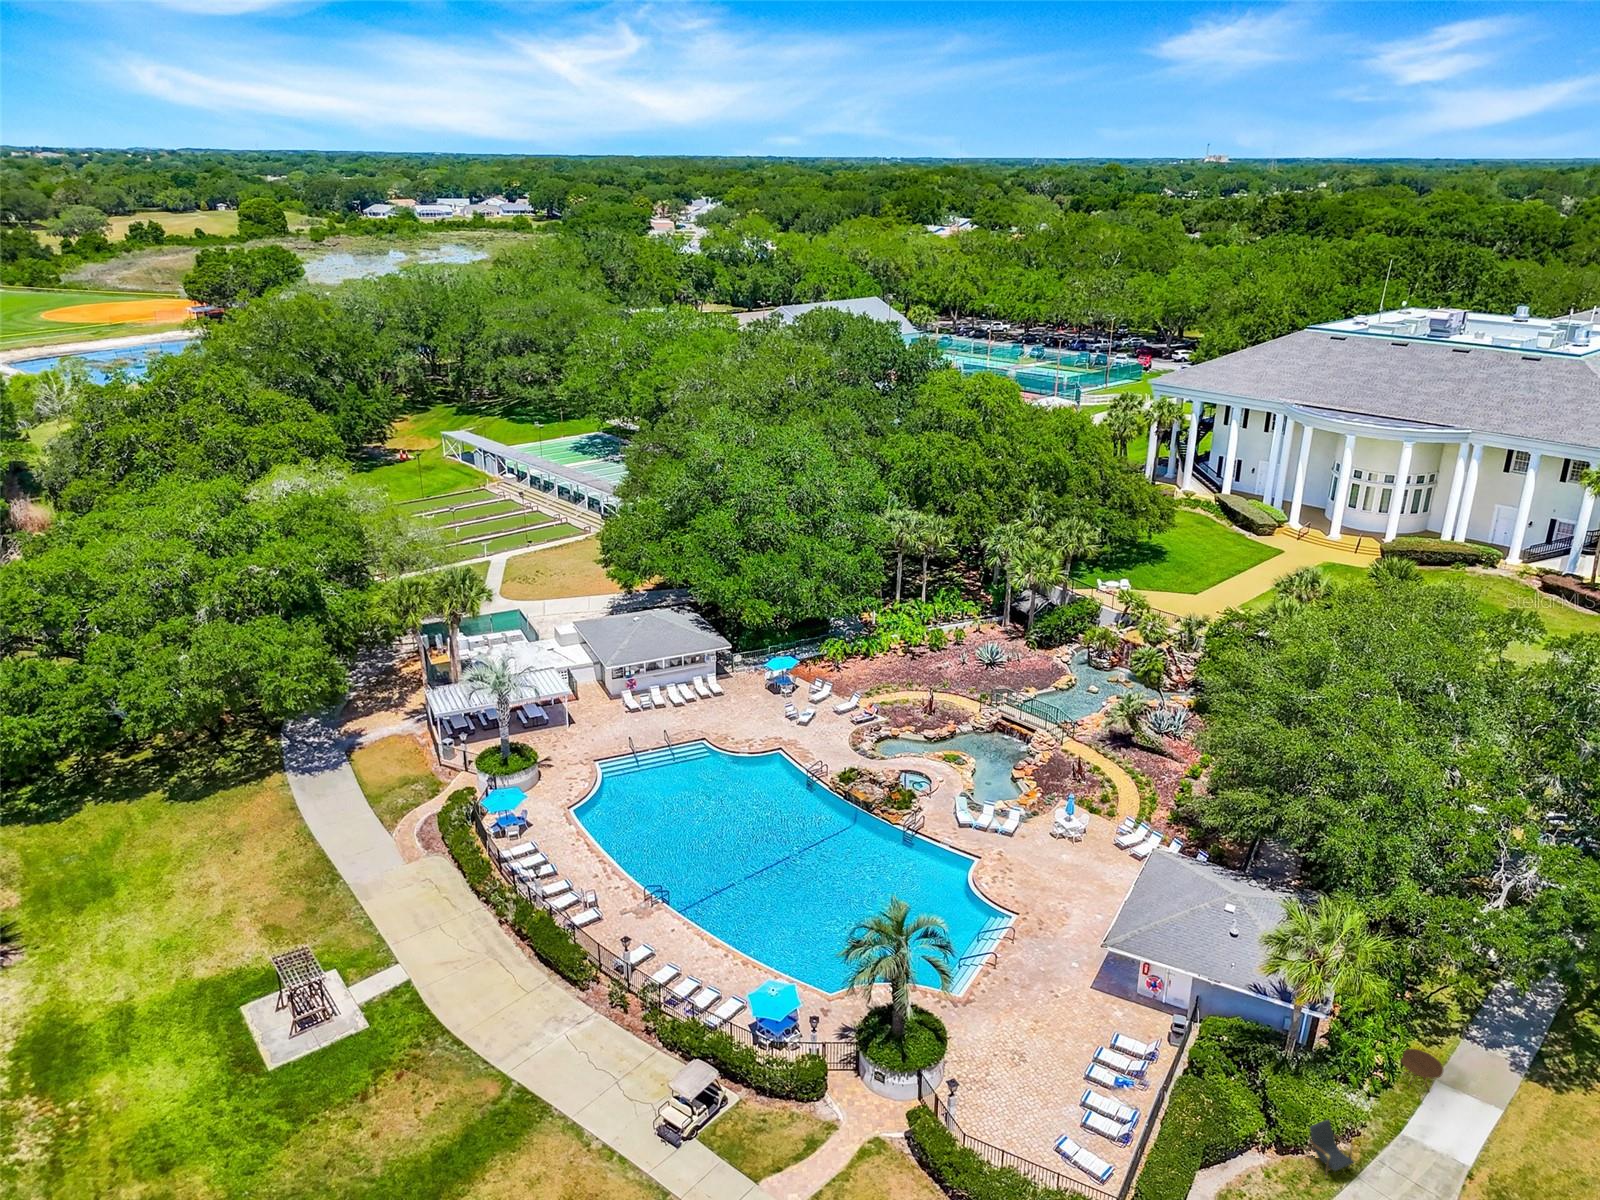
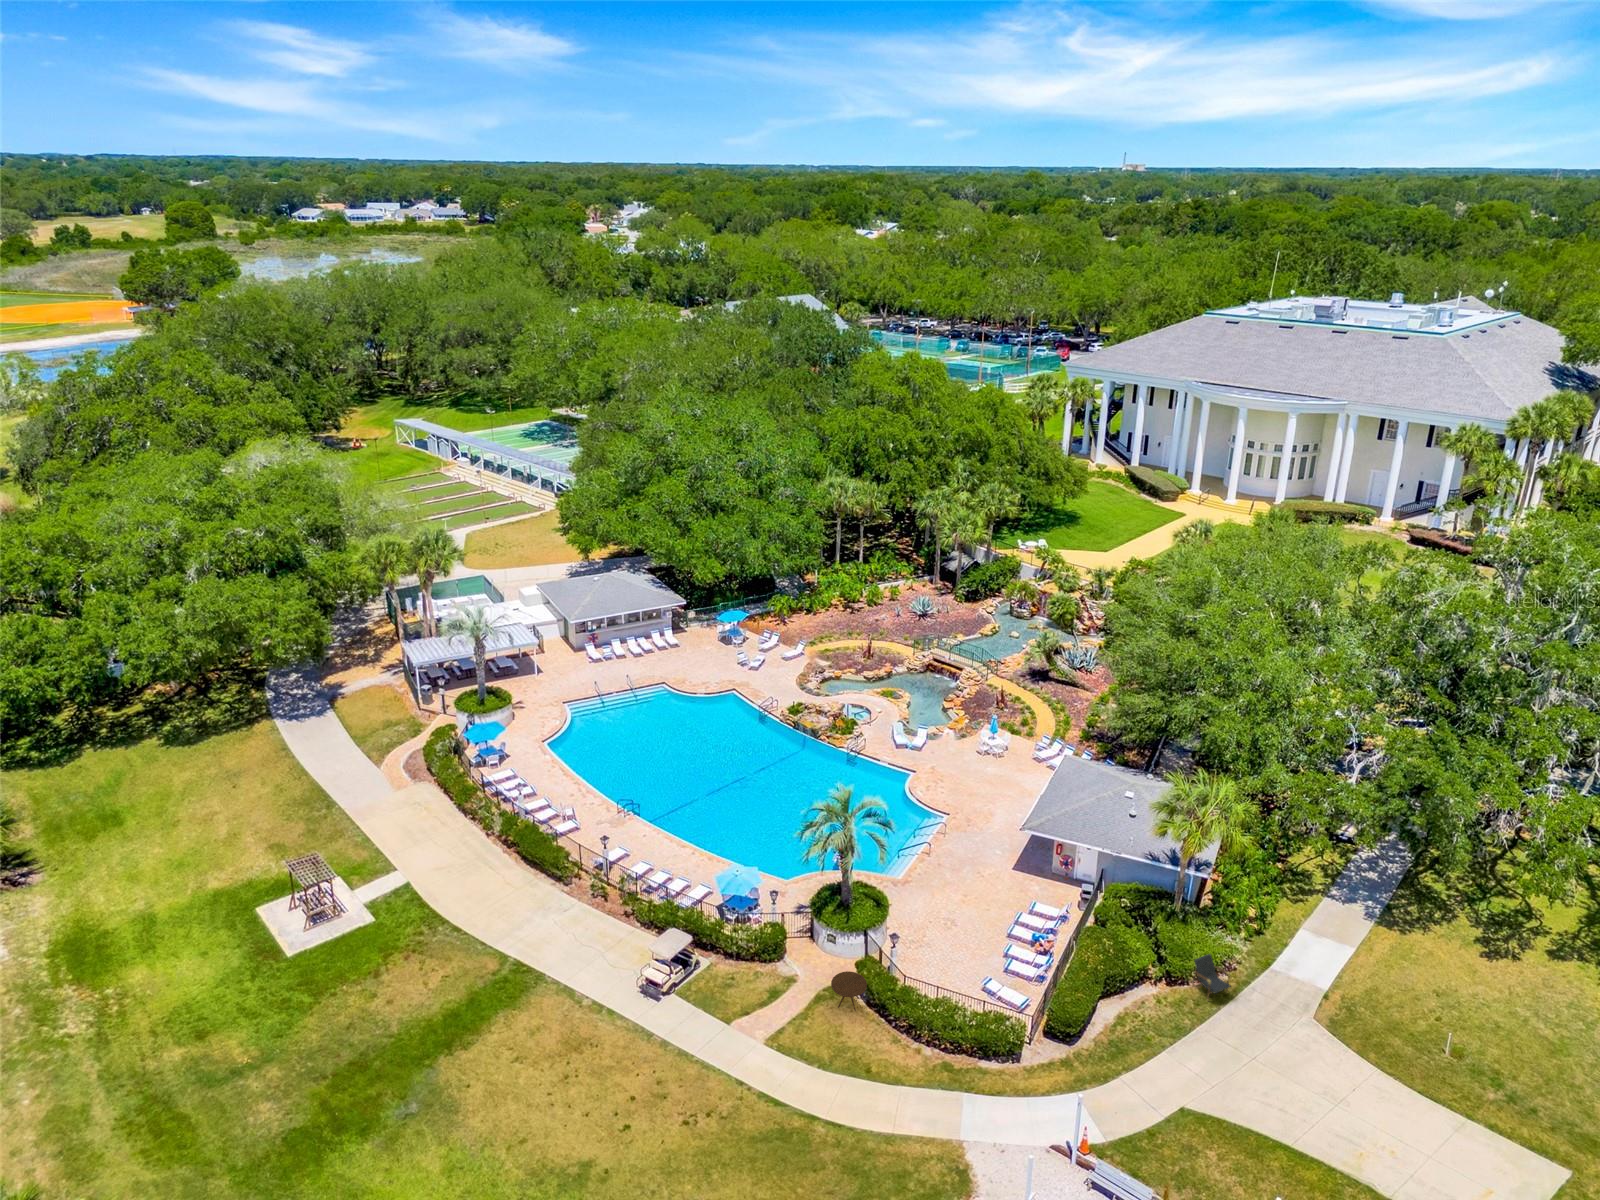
round table: present [1401,1049,1443,1090] -> present [831,971,867,1011]

